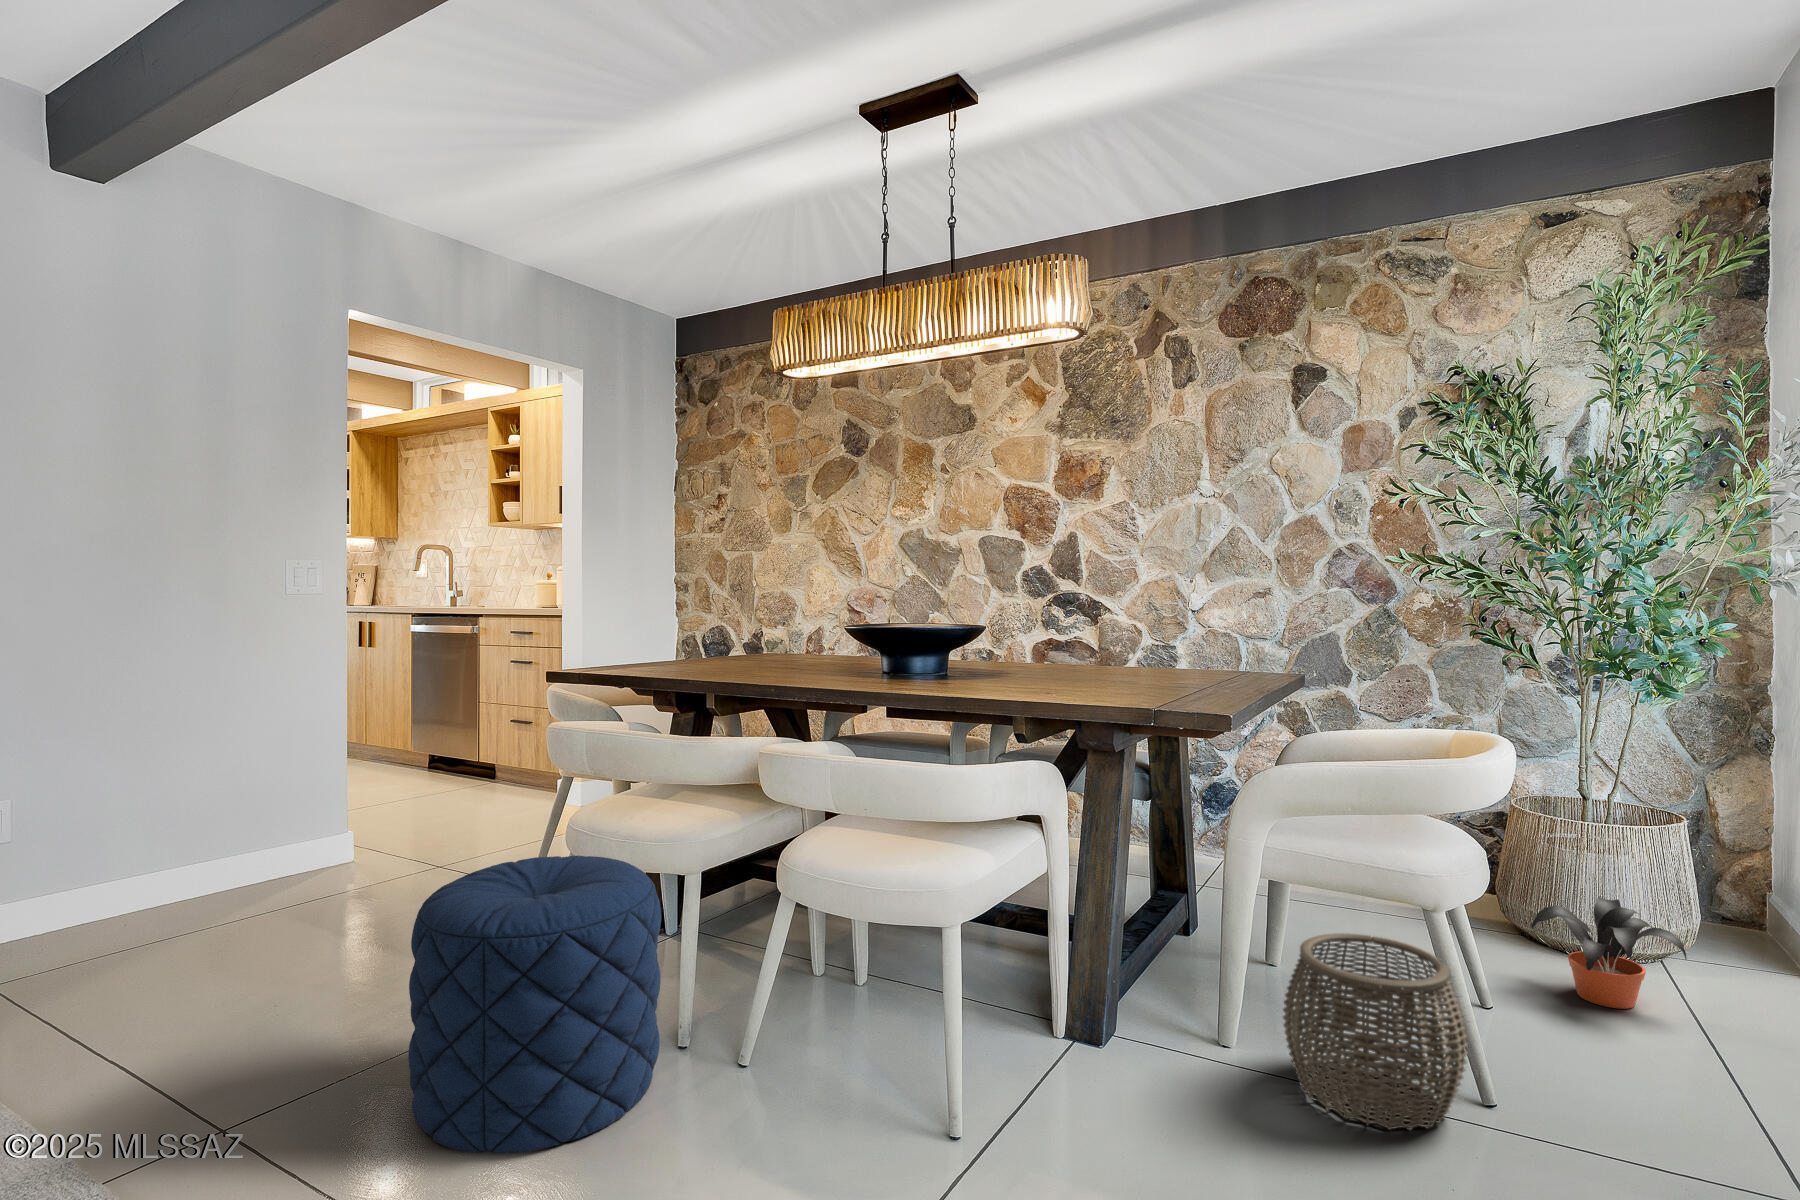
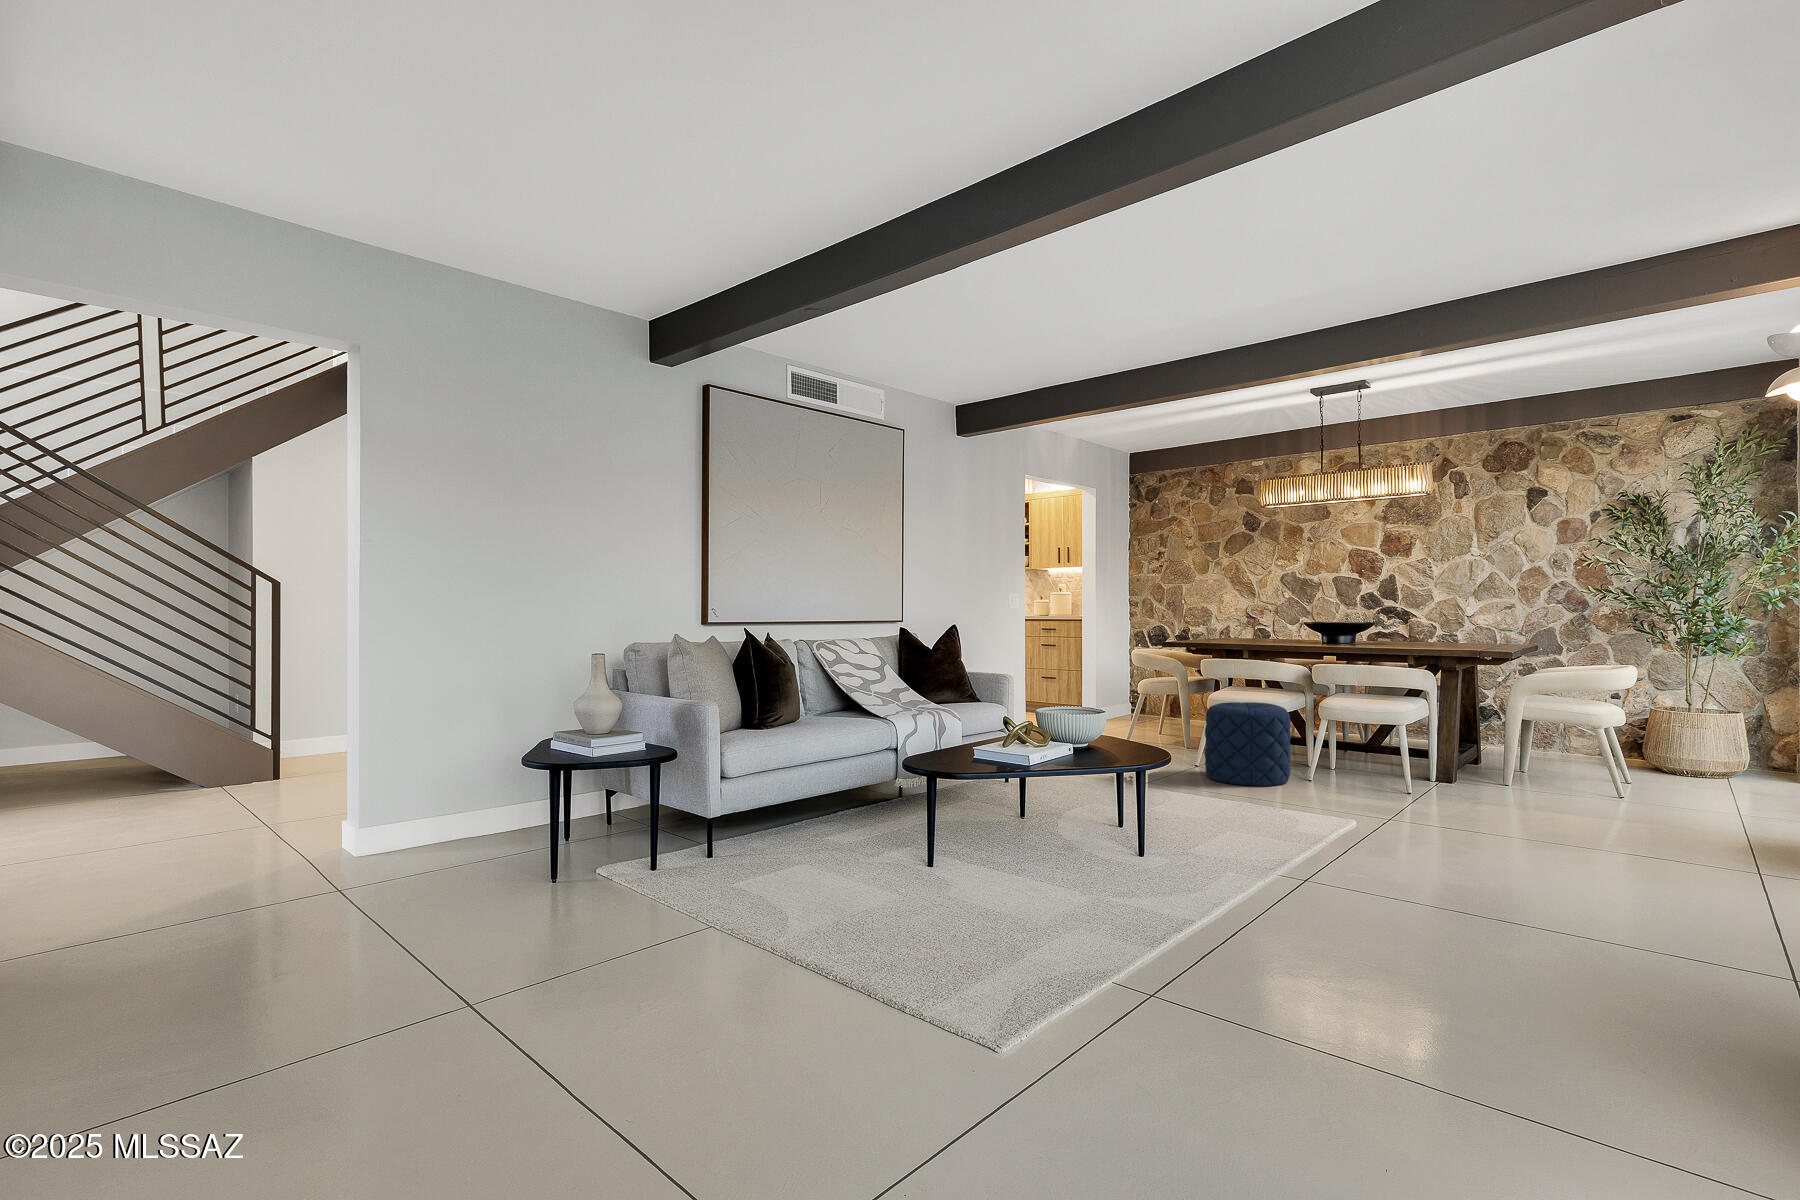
potted plant: present [1531,896,1686,1009] -> none [1650,739,1721,783]
woven basket: present [1283,933,1468,1131] -> none [1533,736,1609,795]

